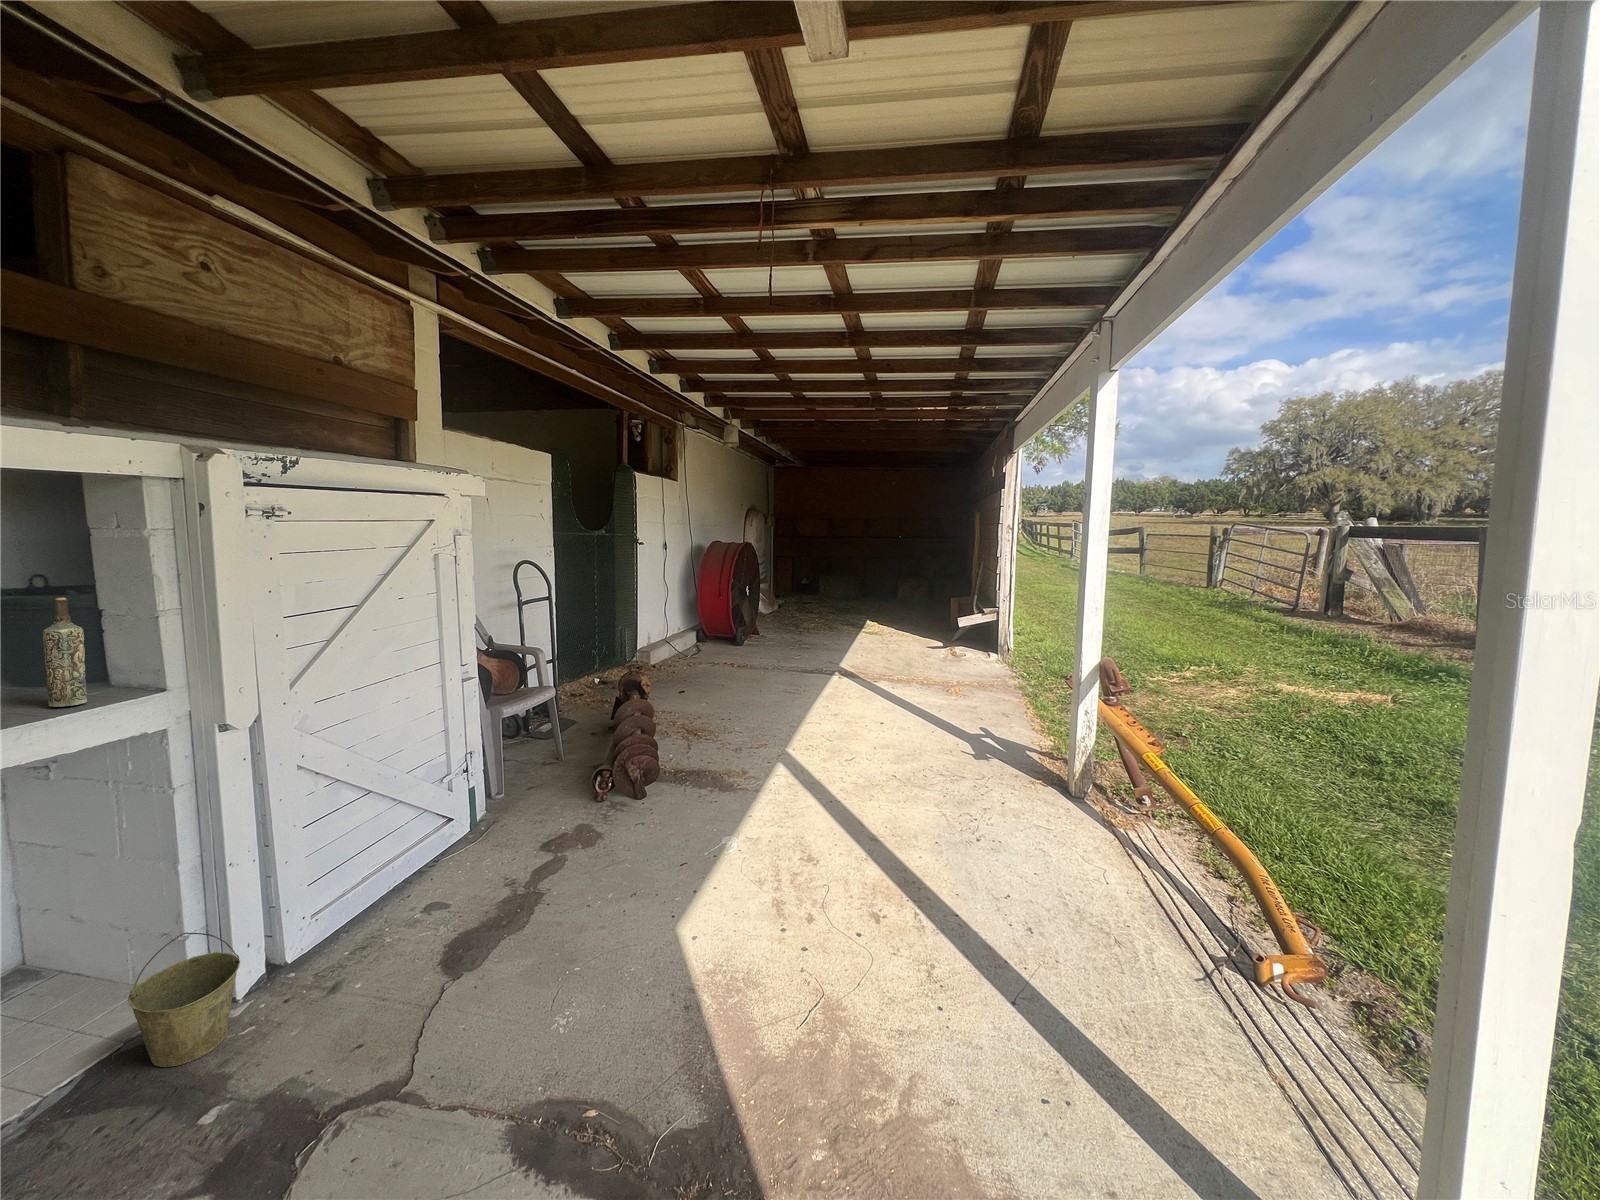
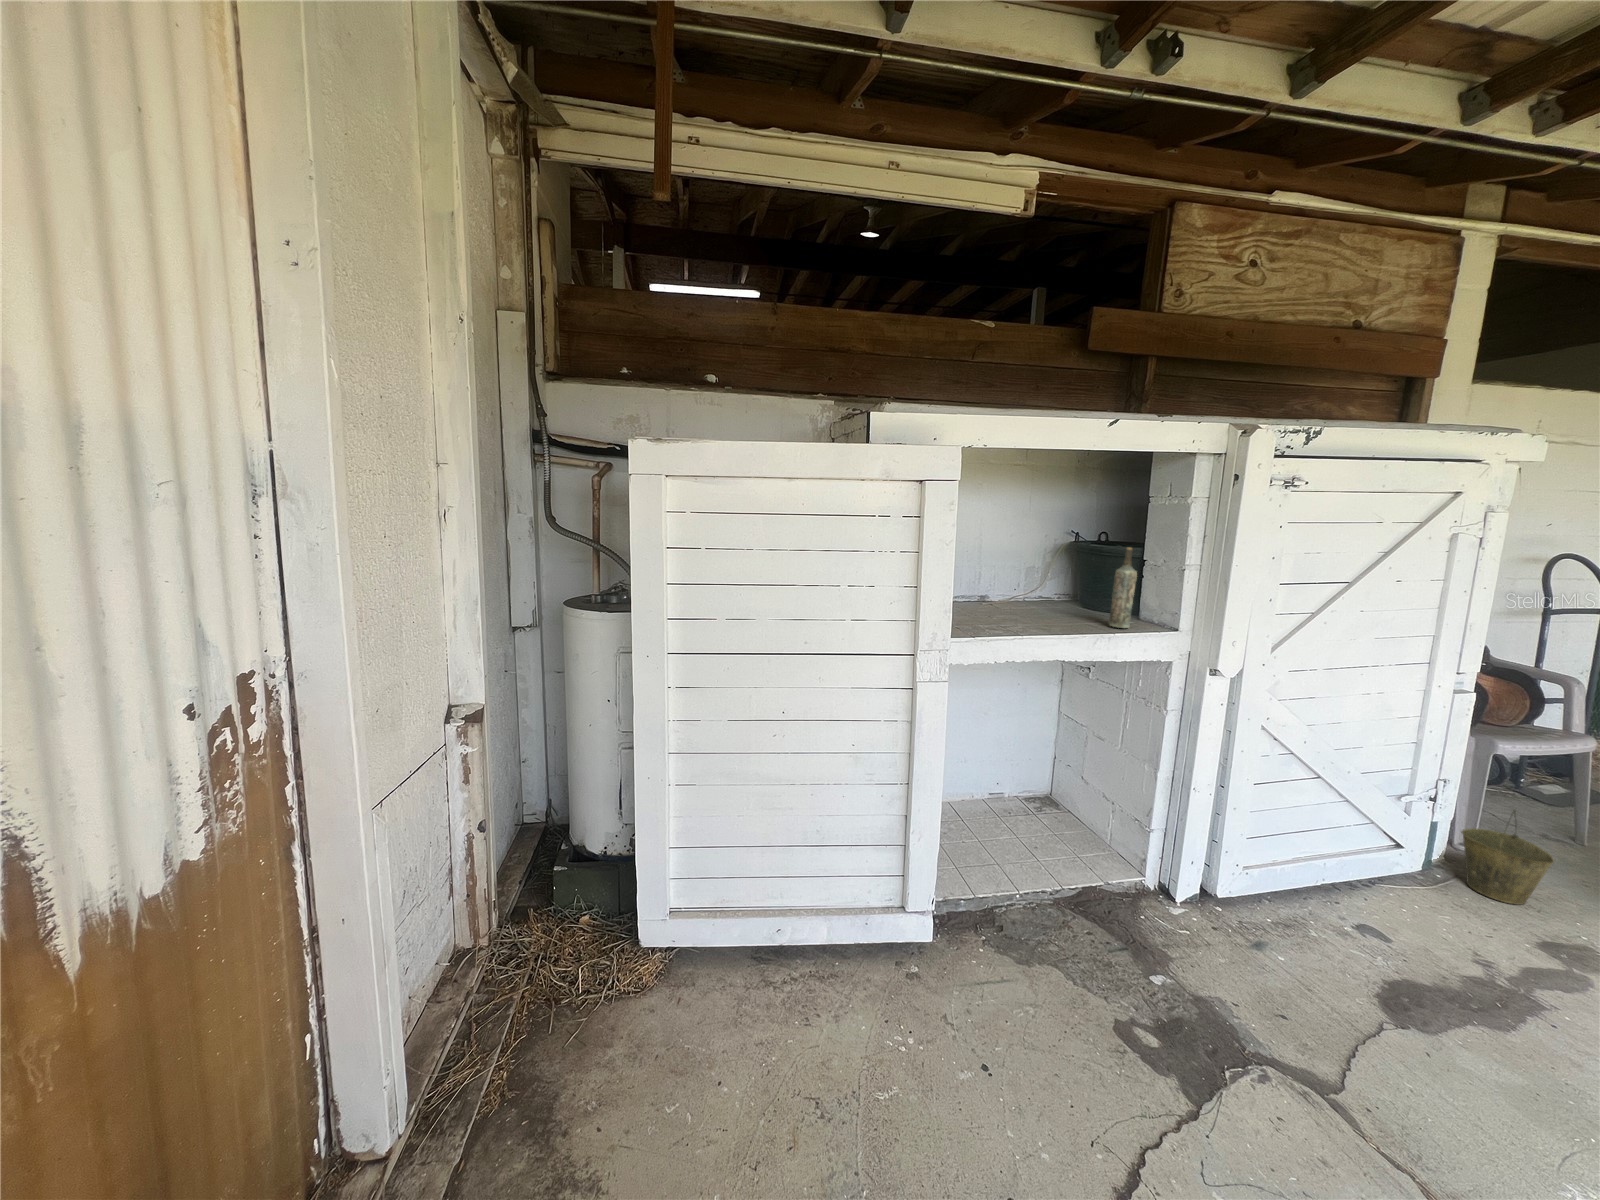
bucket: present [128,933,240,1067] -> present [1462,810,1554,905]

